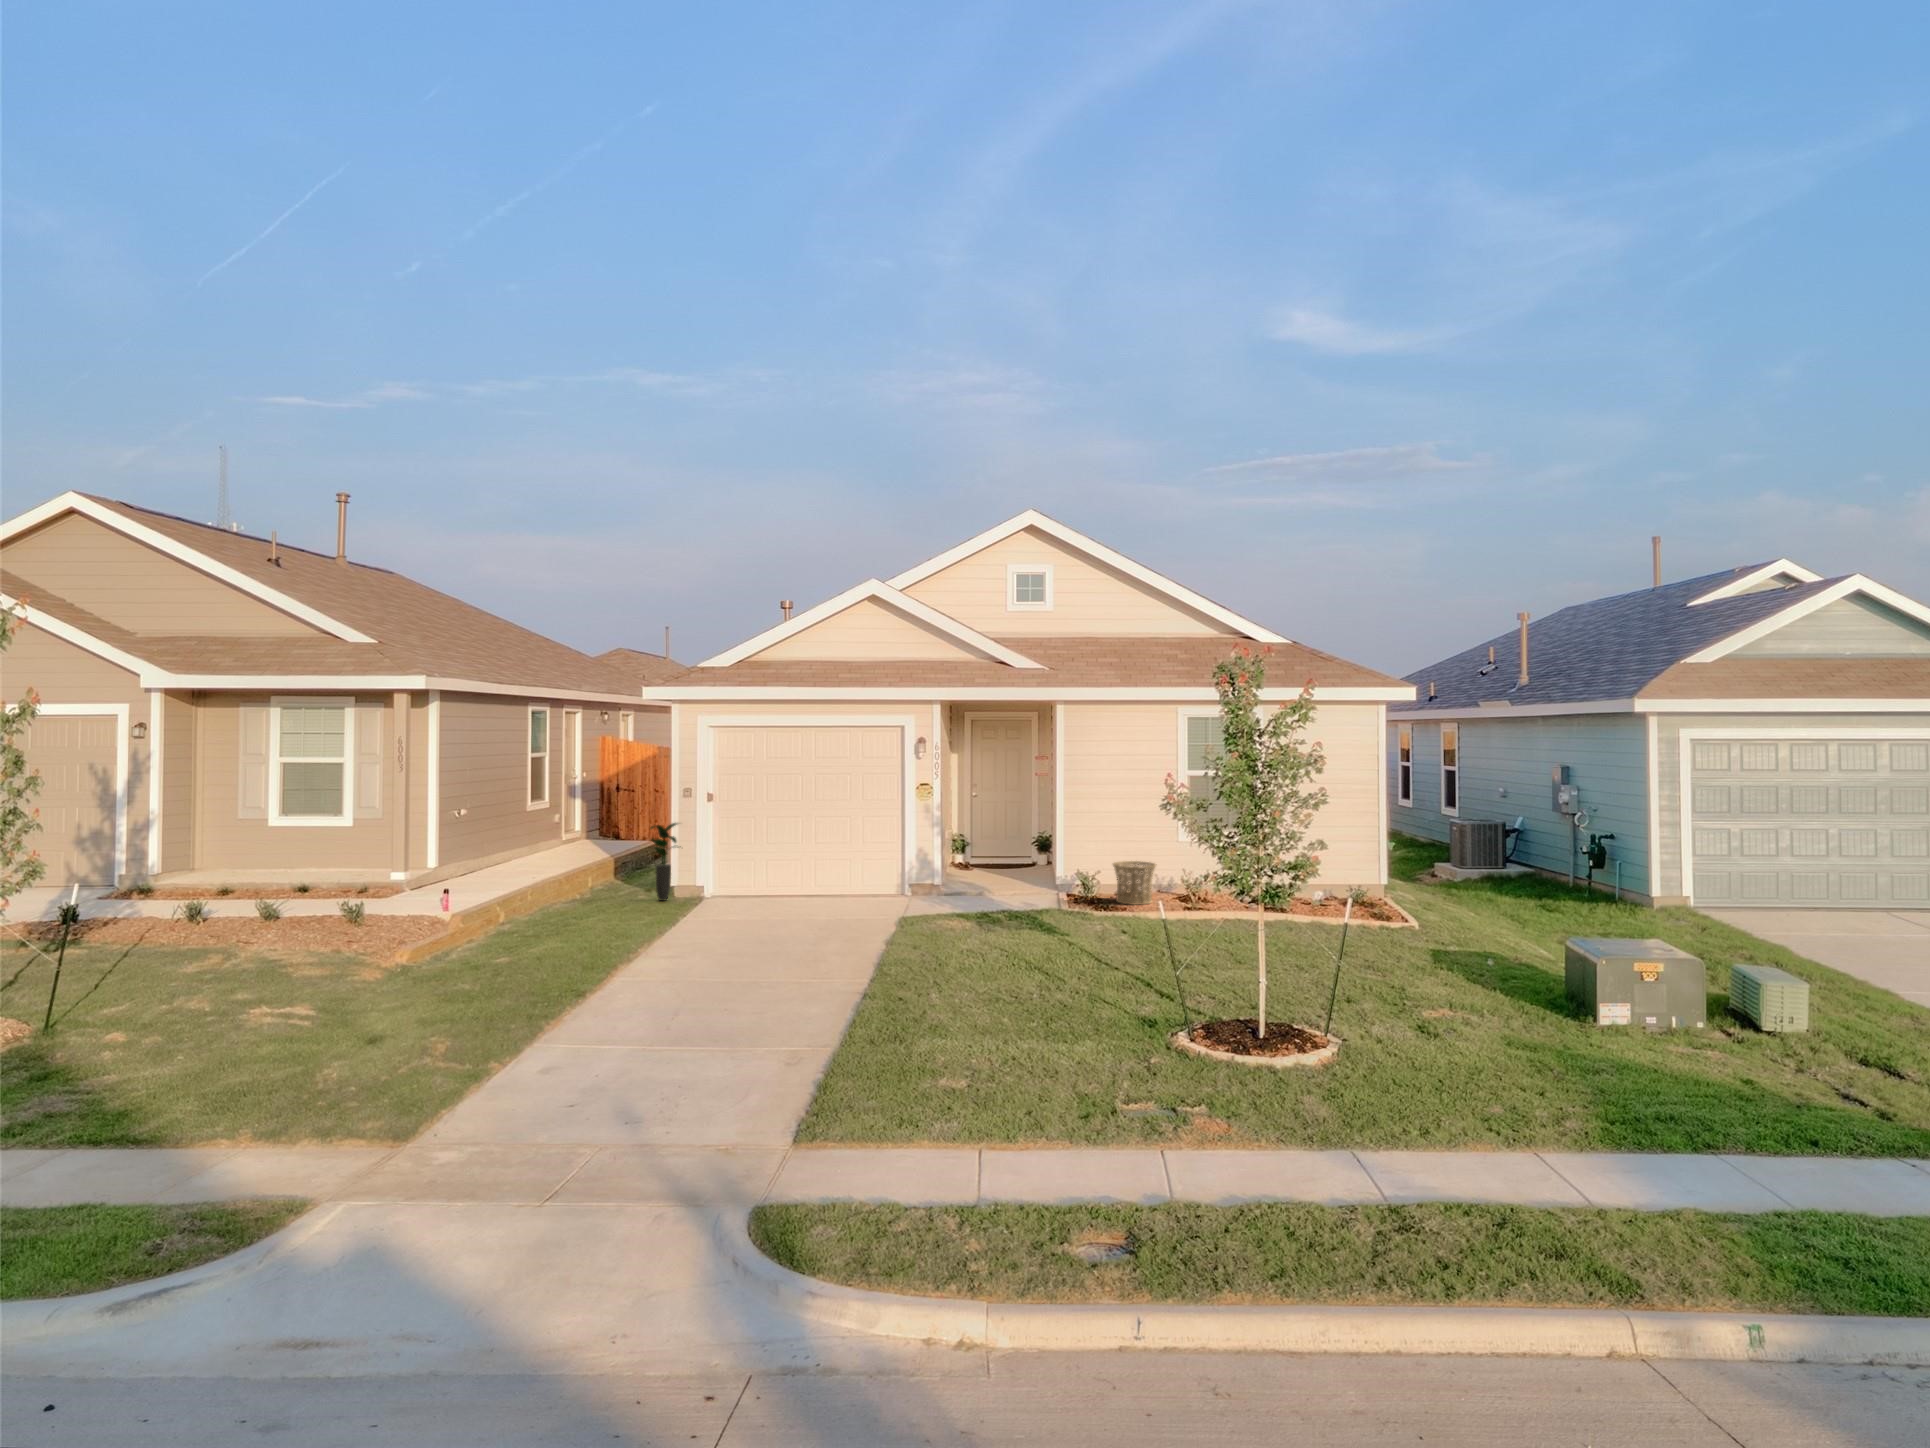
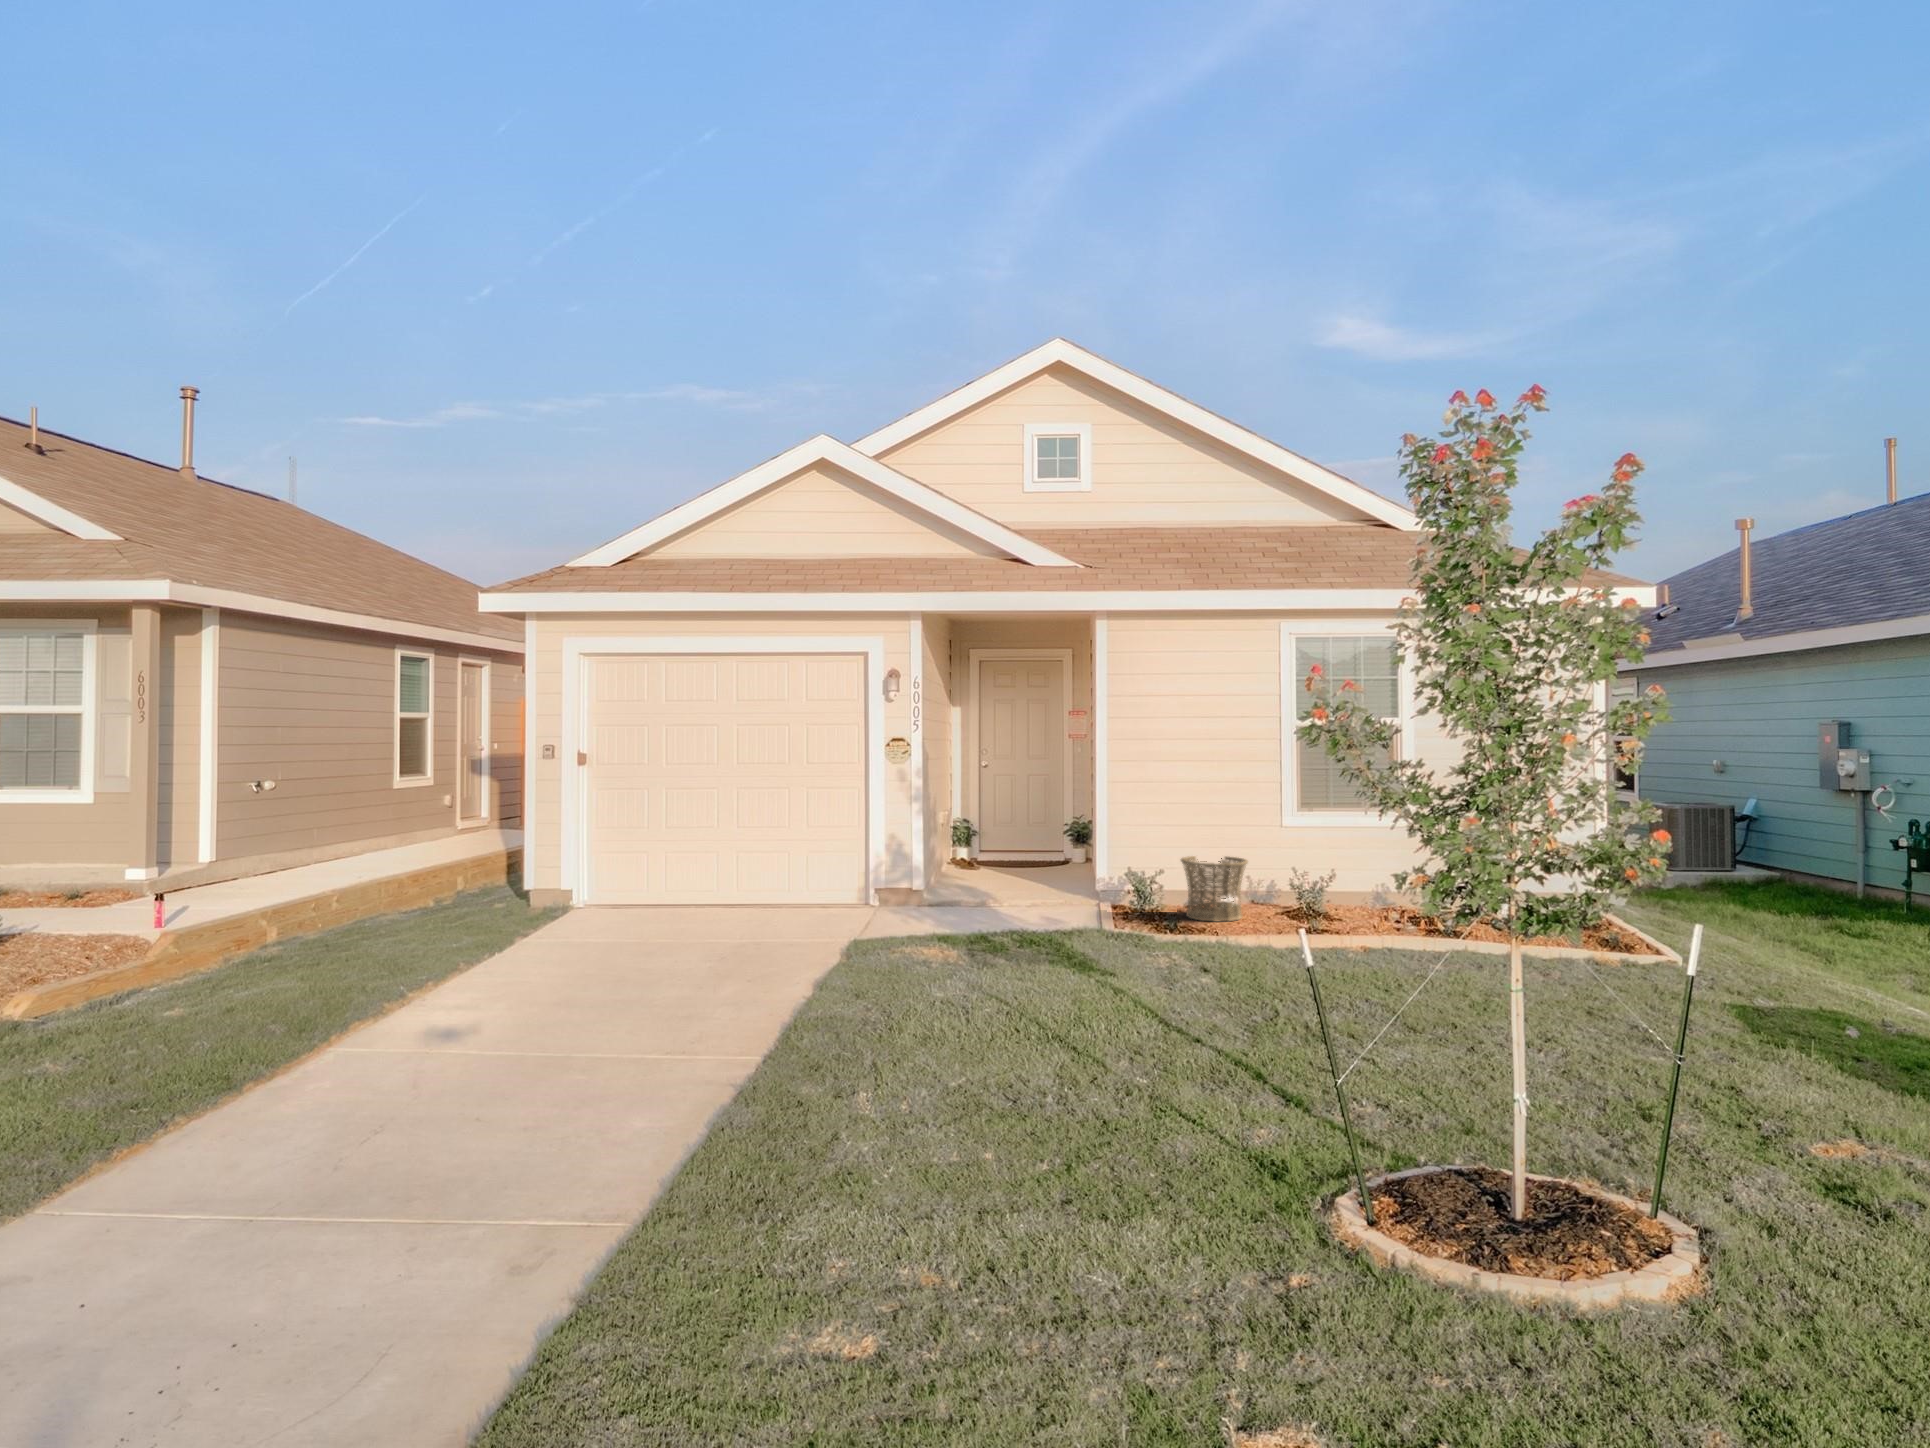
potted plant: present [651,823,677,901] -> none [496,797,548,911]

